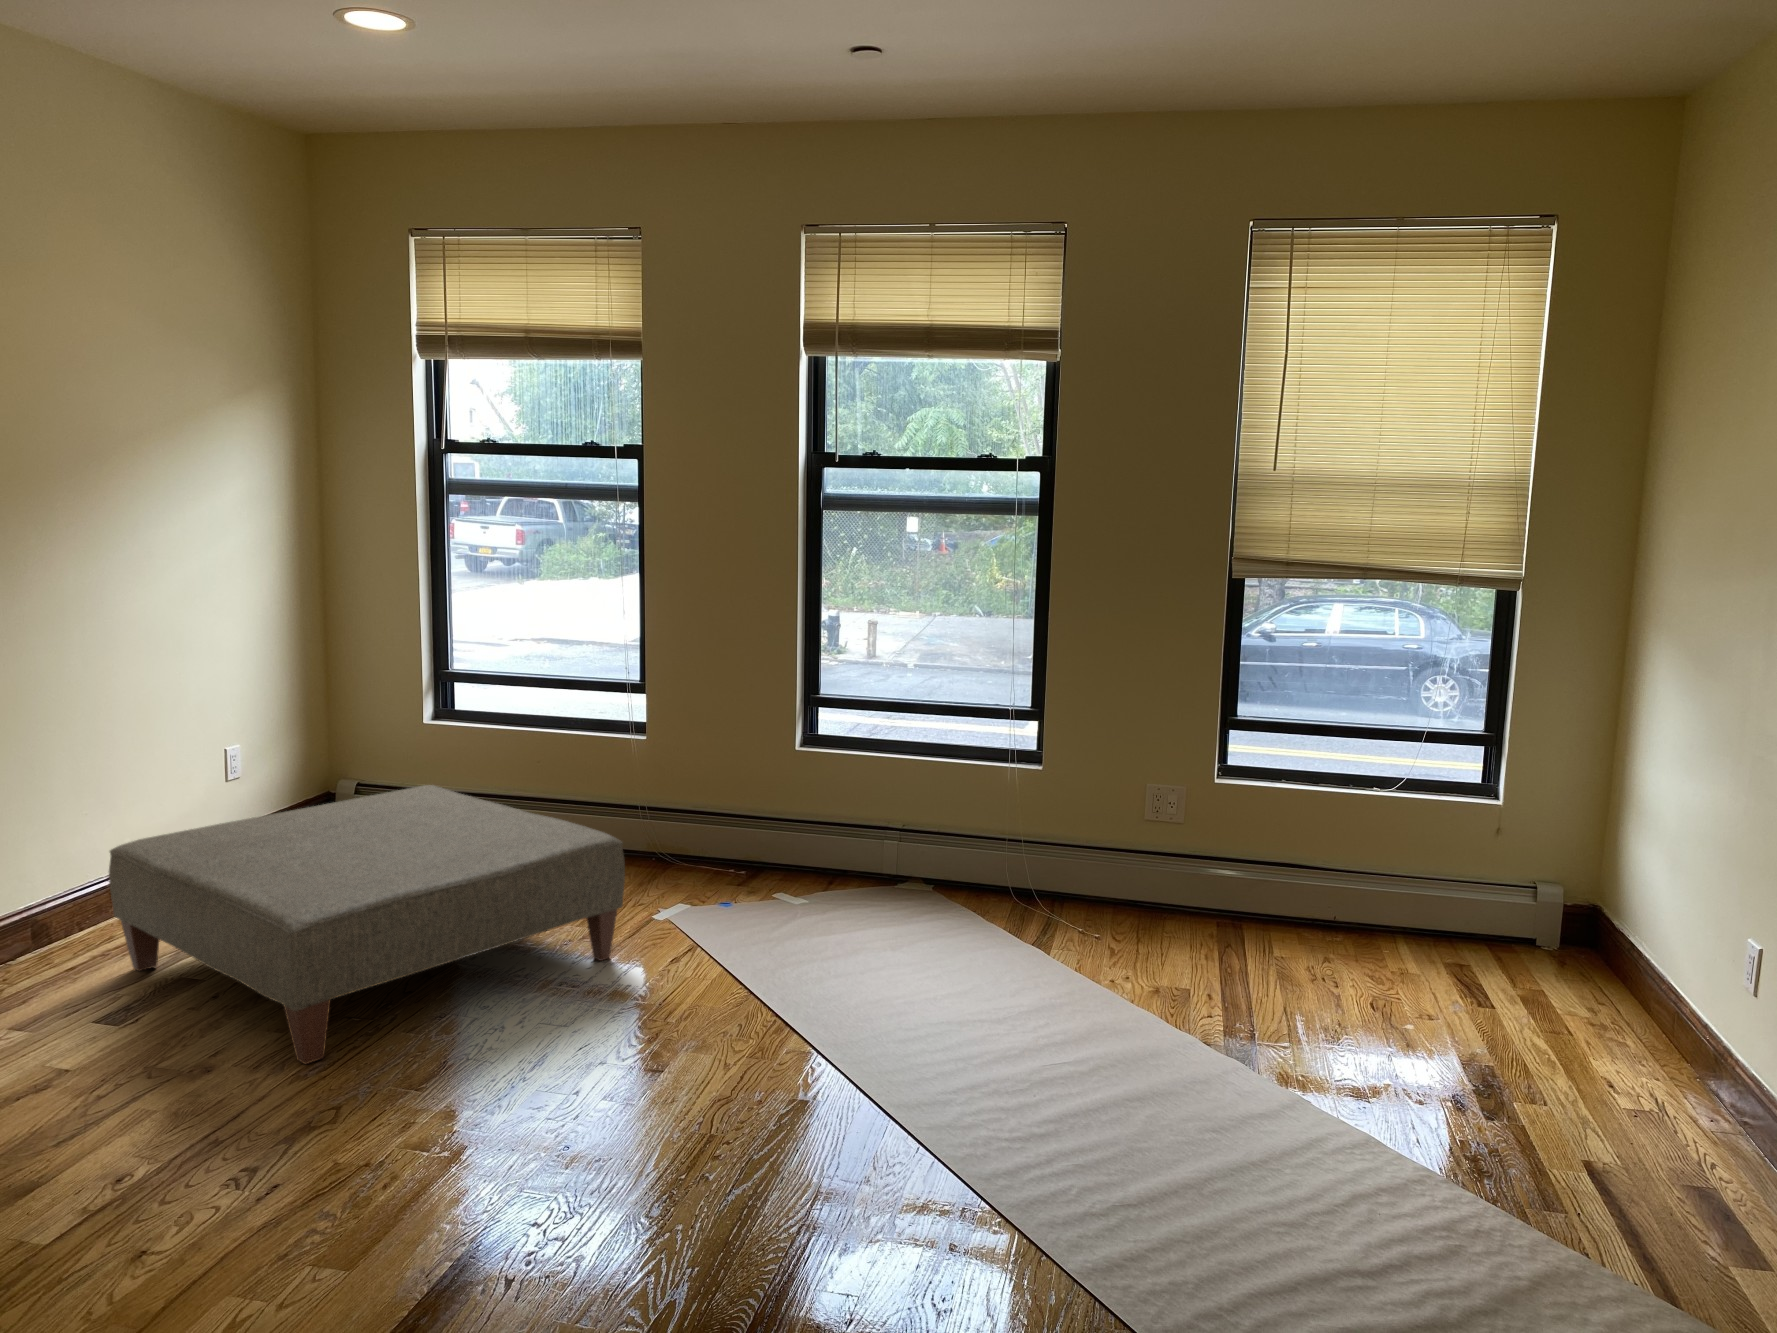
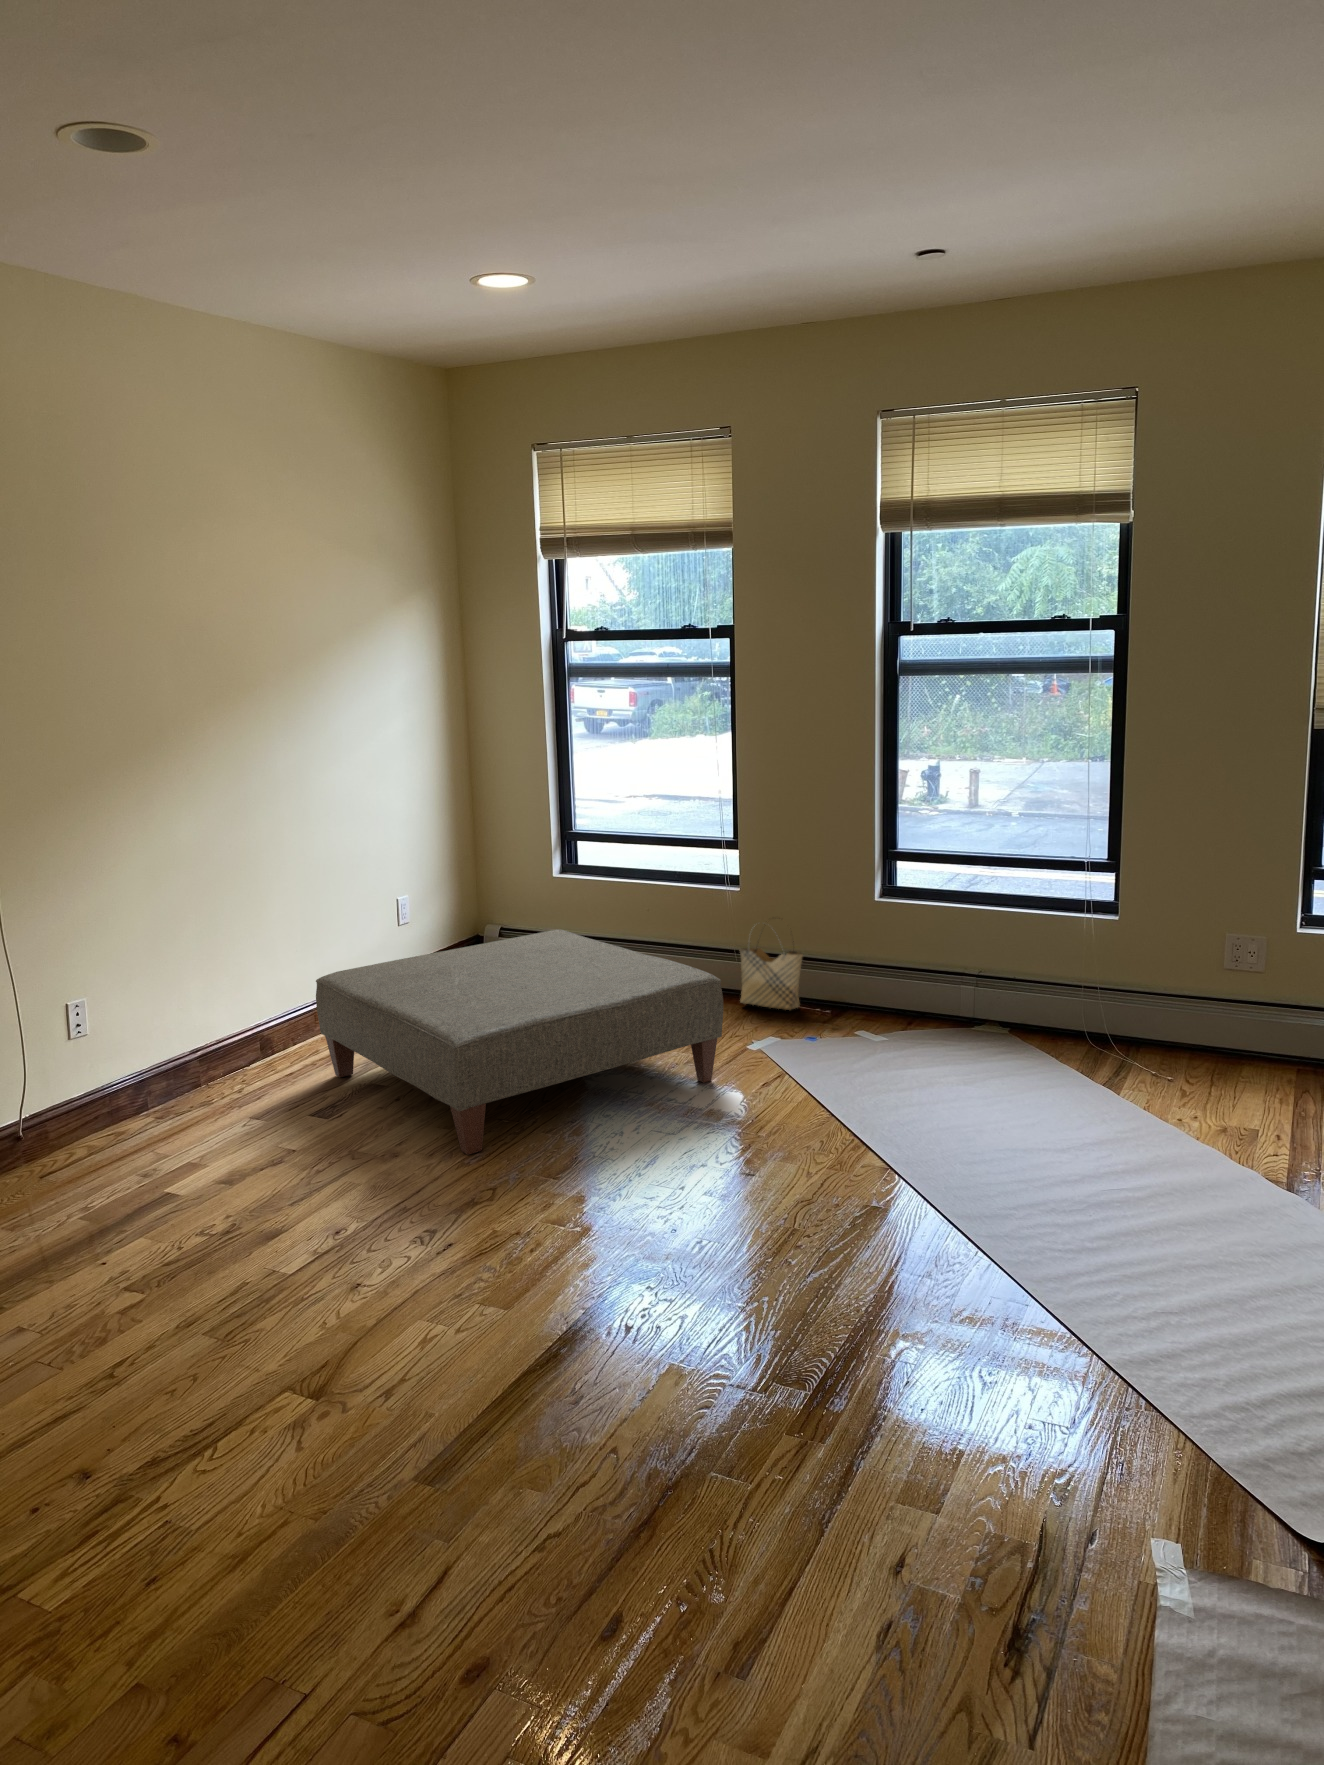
woven basket: none [641,769,713,873] -> present [739,918,803,1010]

